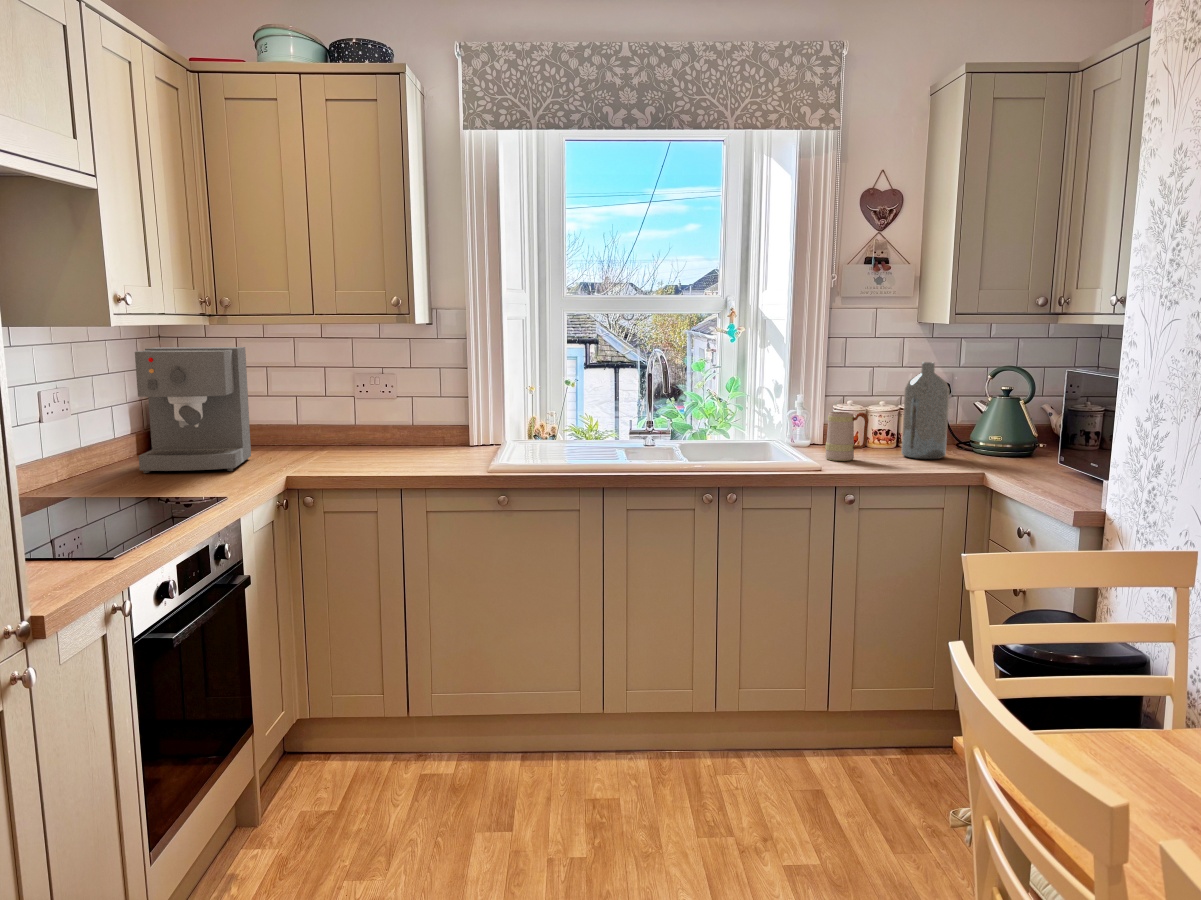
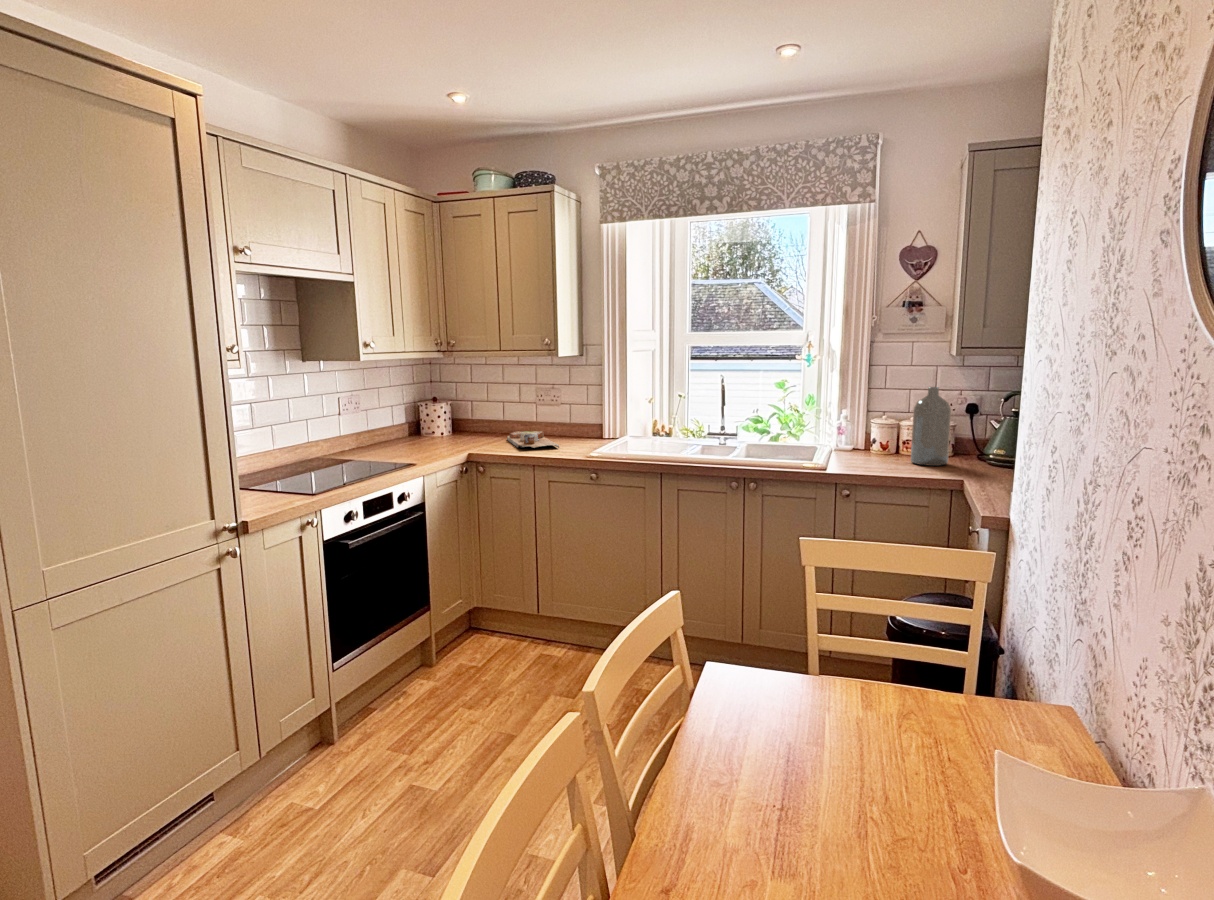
coffee maker: present [135,347,251,473] -> none [387,373,461,450]
mug: present [825,412,868,461] -> none [841,425,874,463]
cutting board: none [320,436,426,462] -> present [507,431,559,448]

